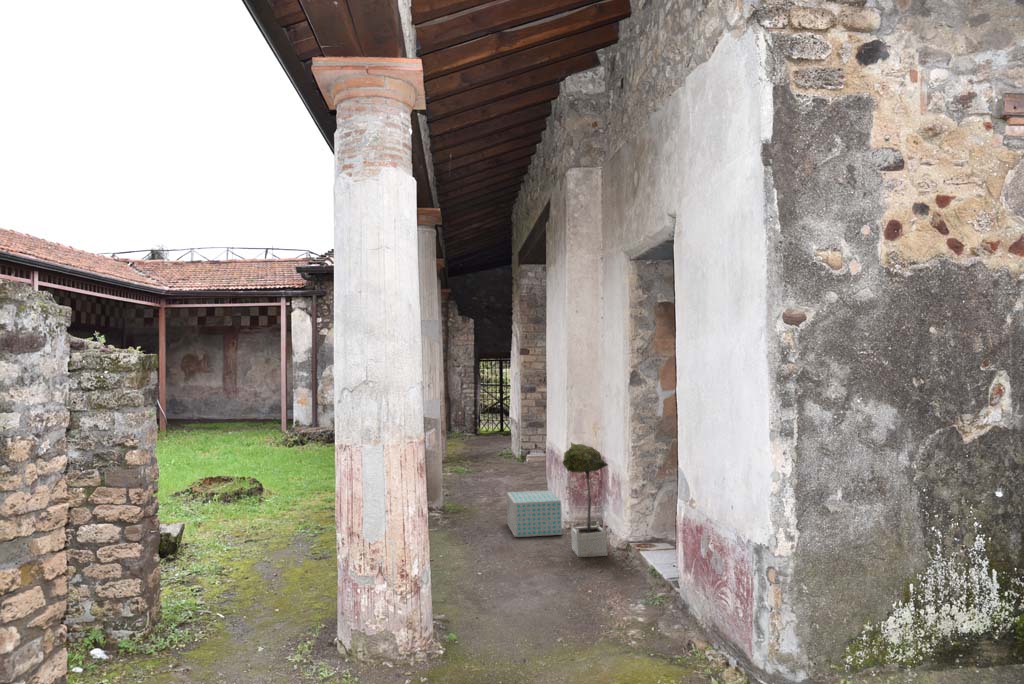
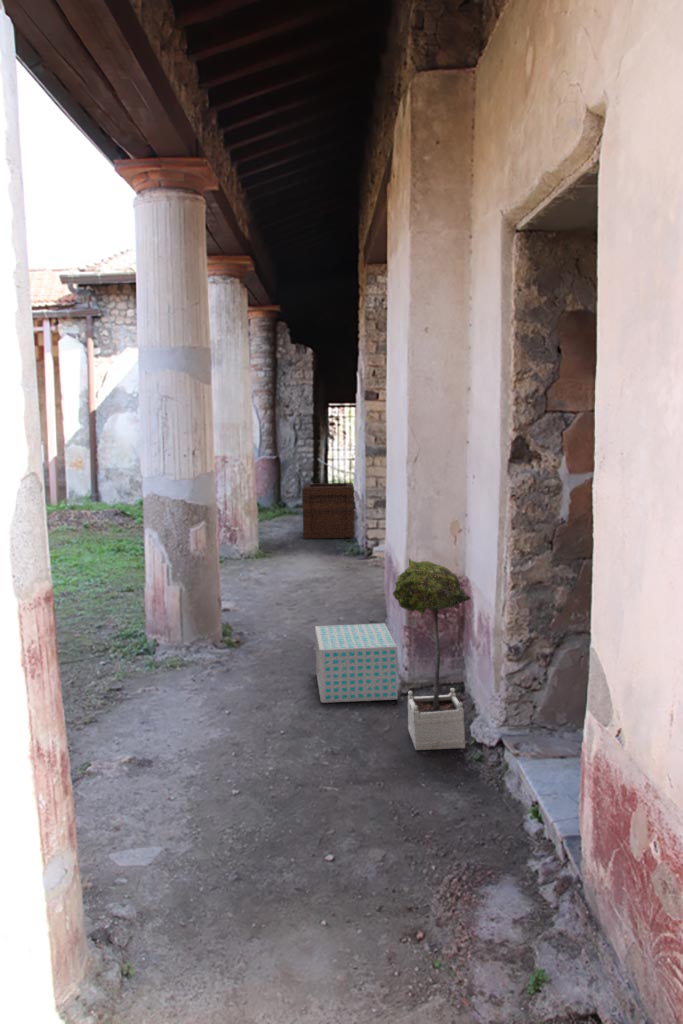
wooden crate: none [474,412,511,452] -> present [302,483,355,539]

